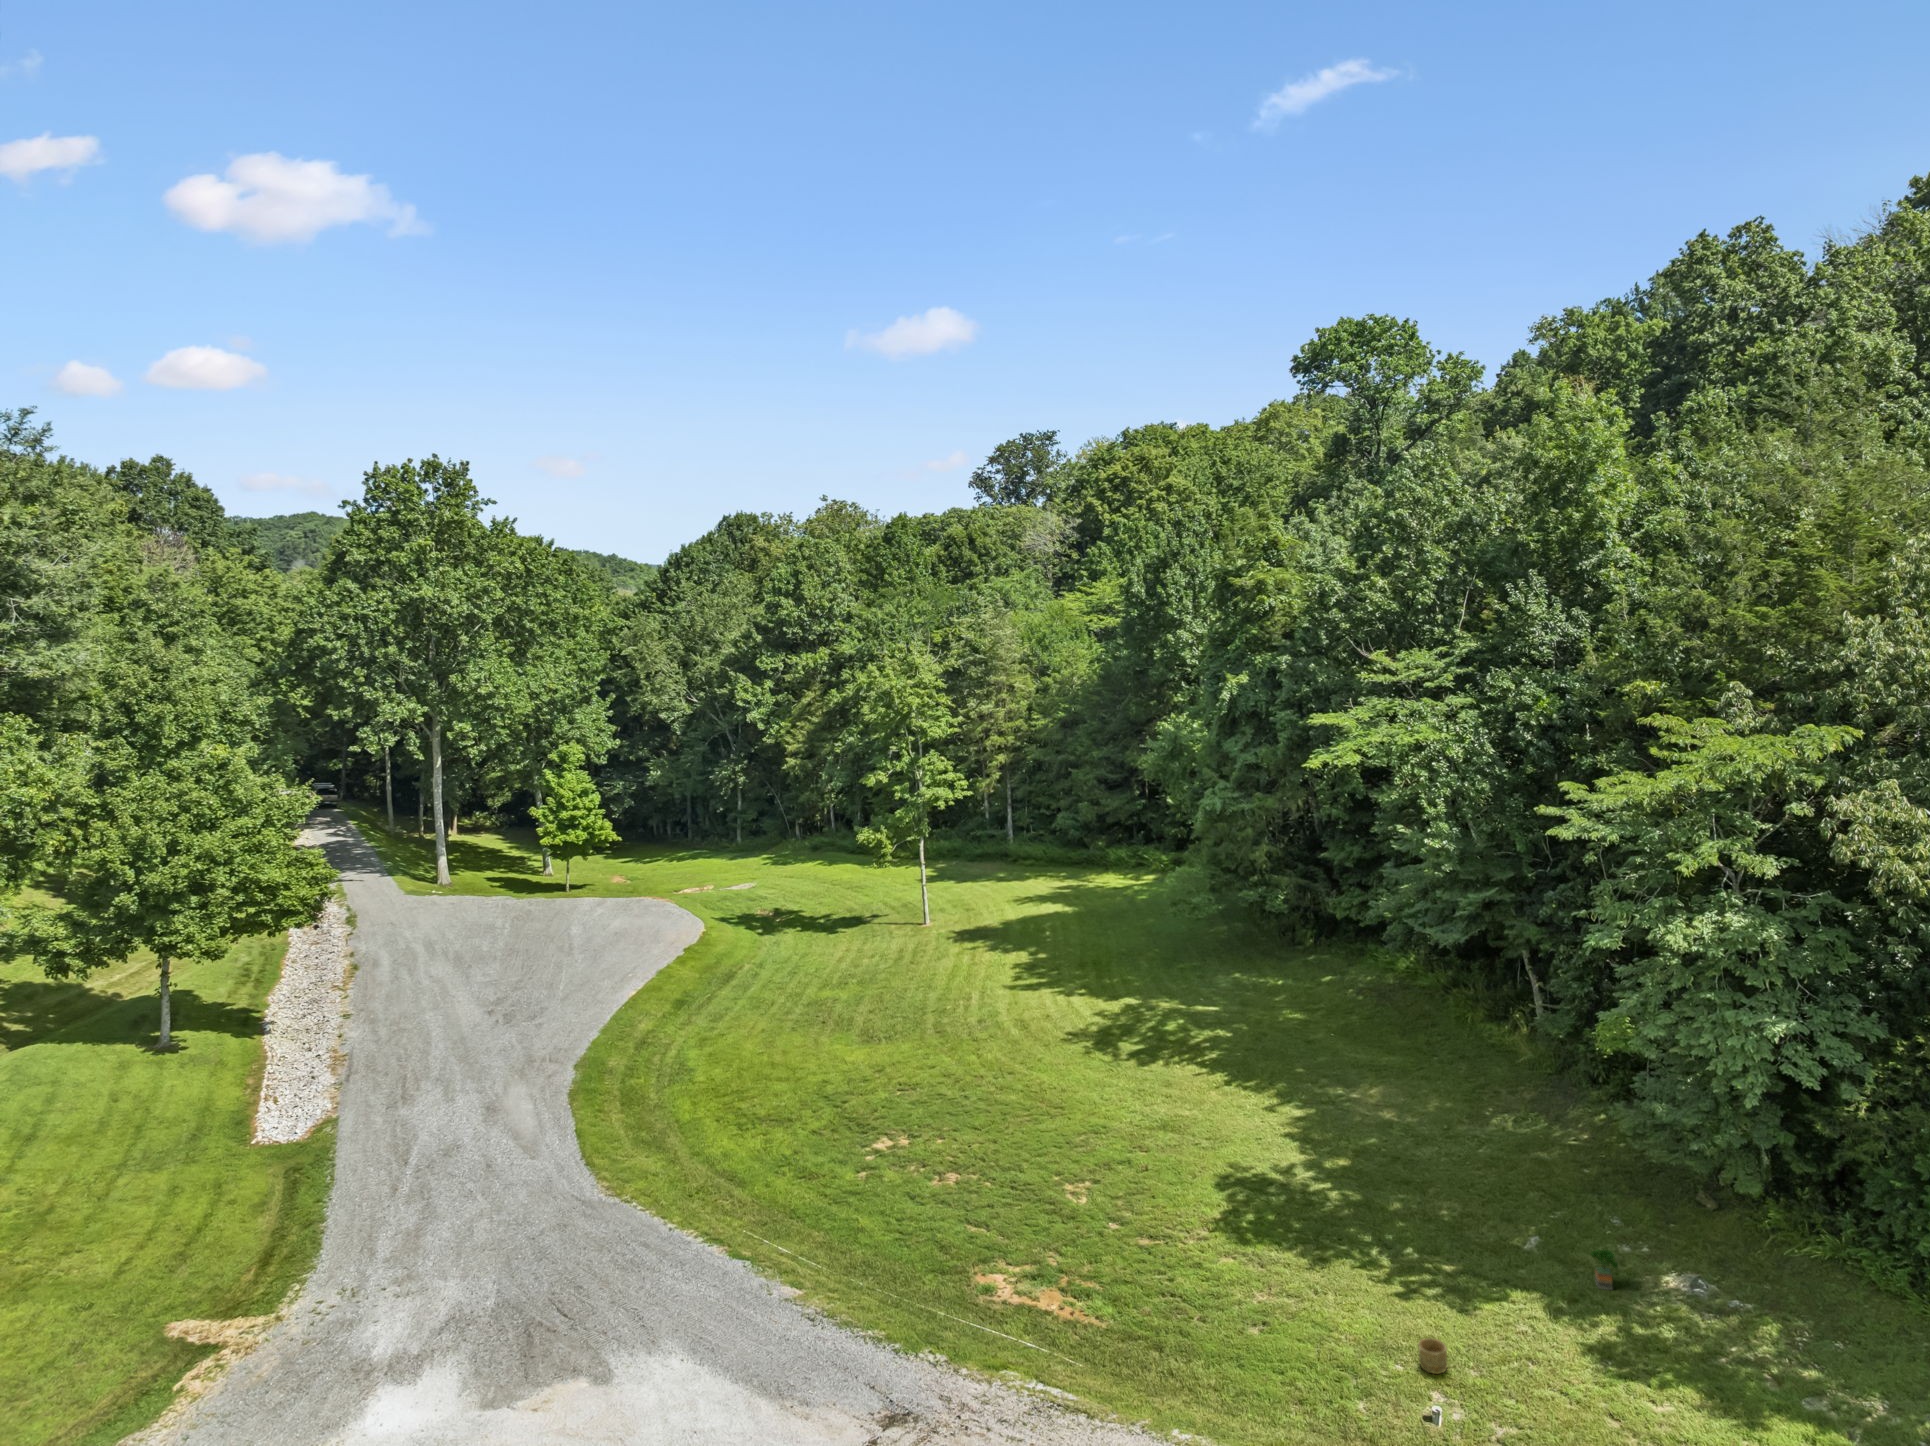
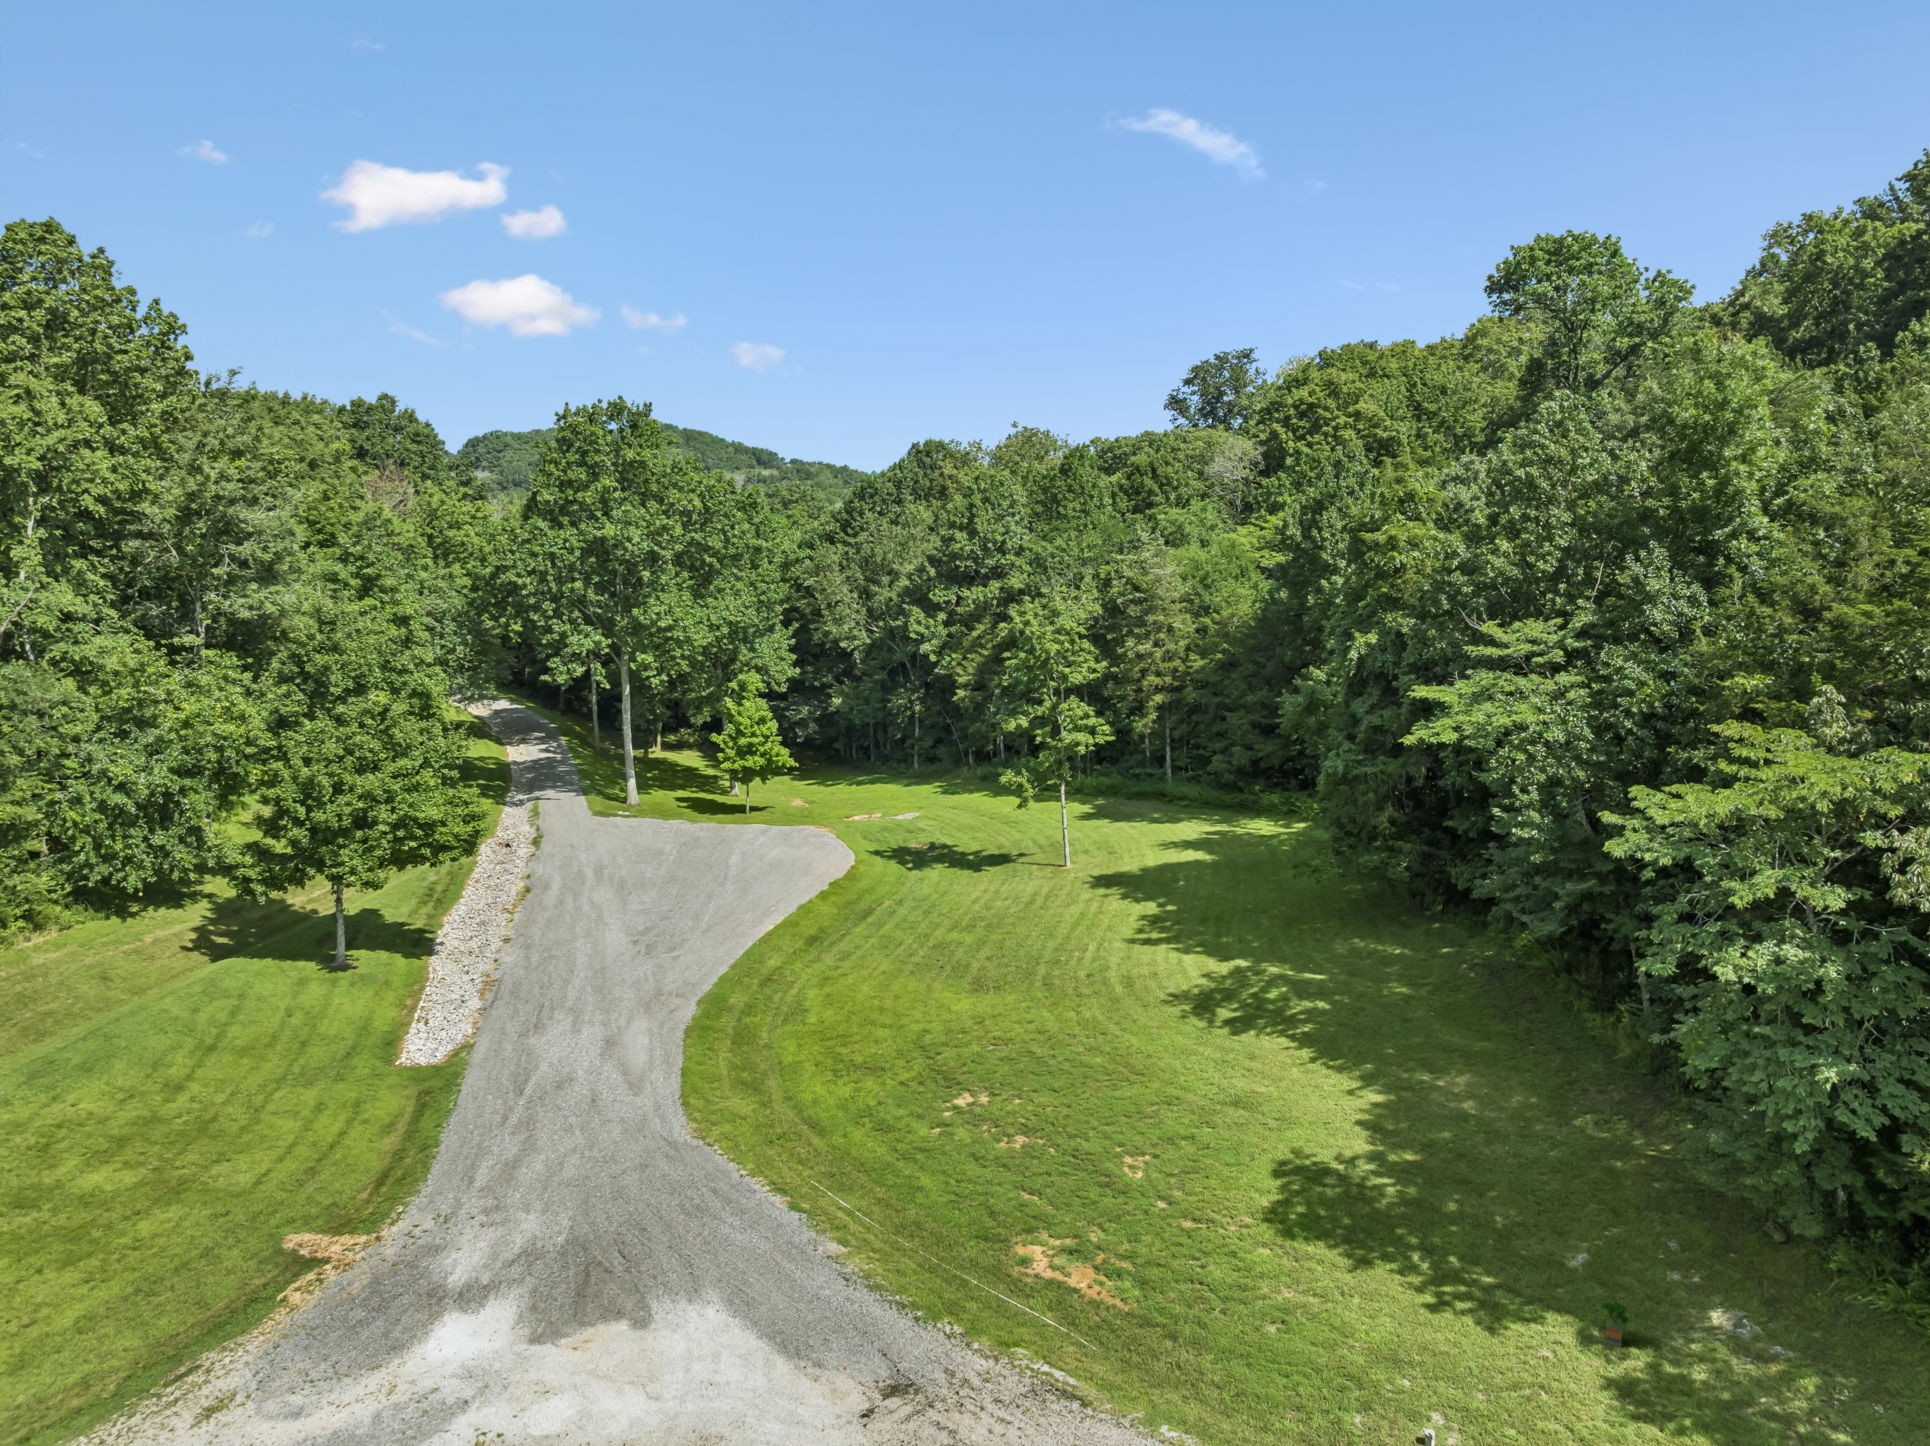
wooden bucket: present [1418,1338,1447,1374] -> none [1359,1372,1389,1410]

